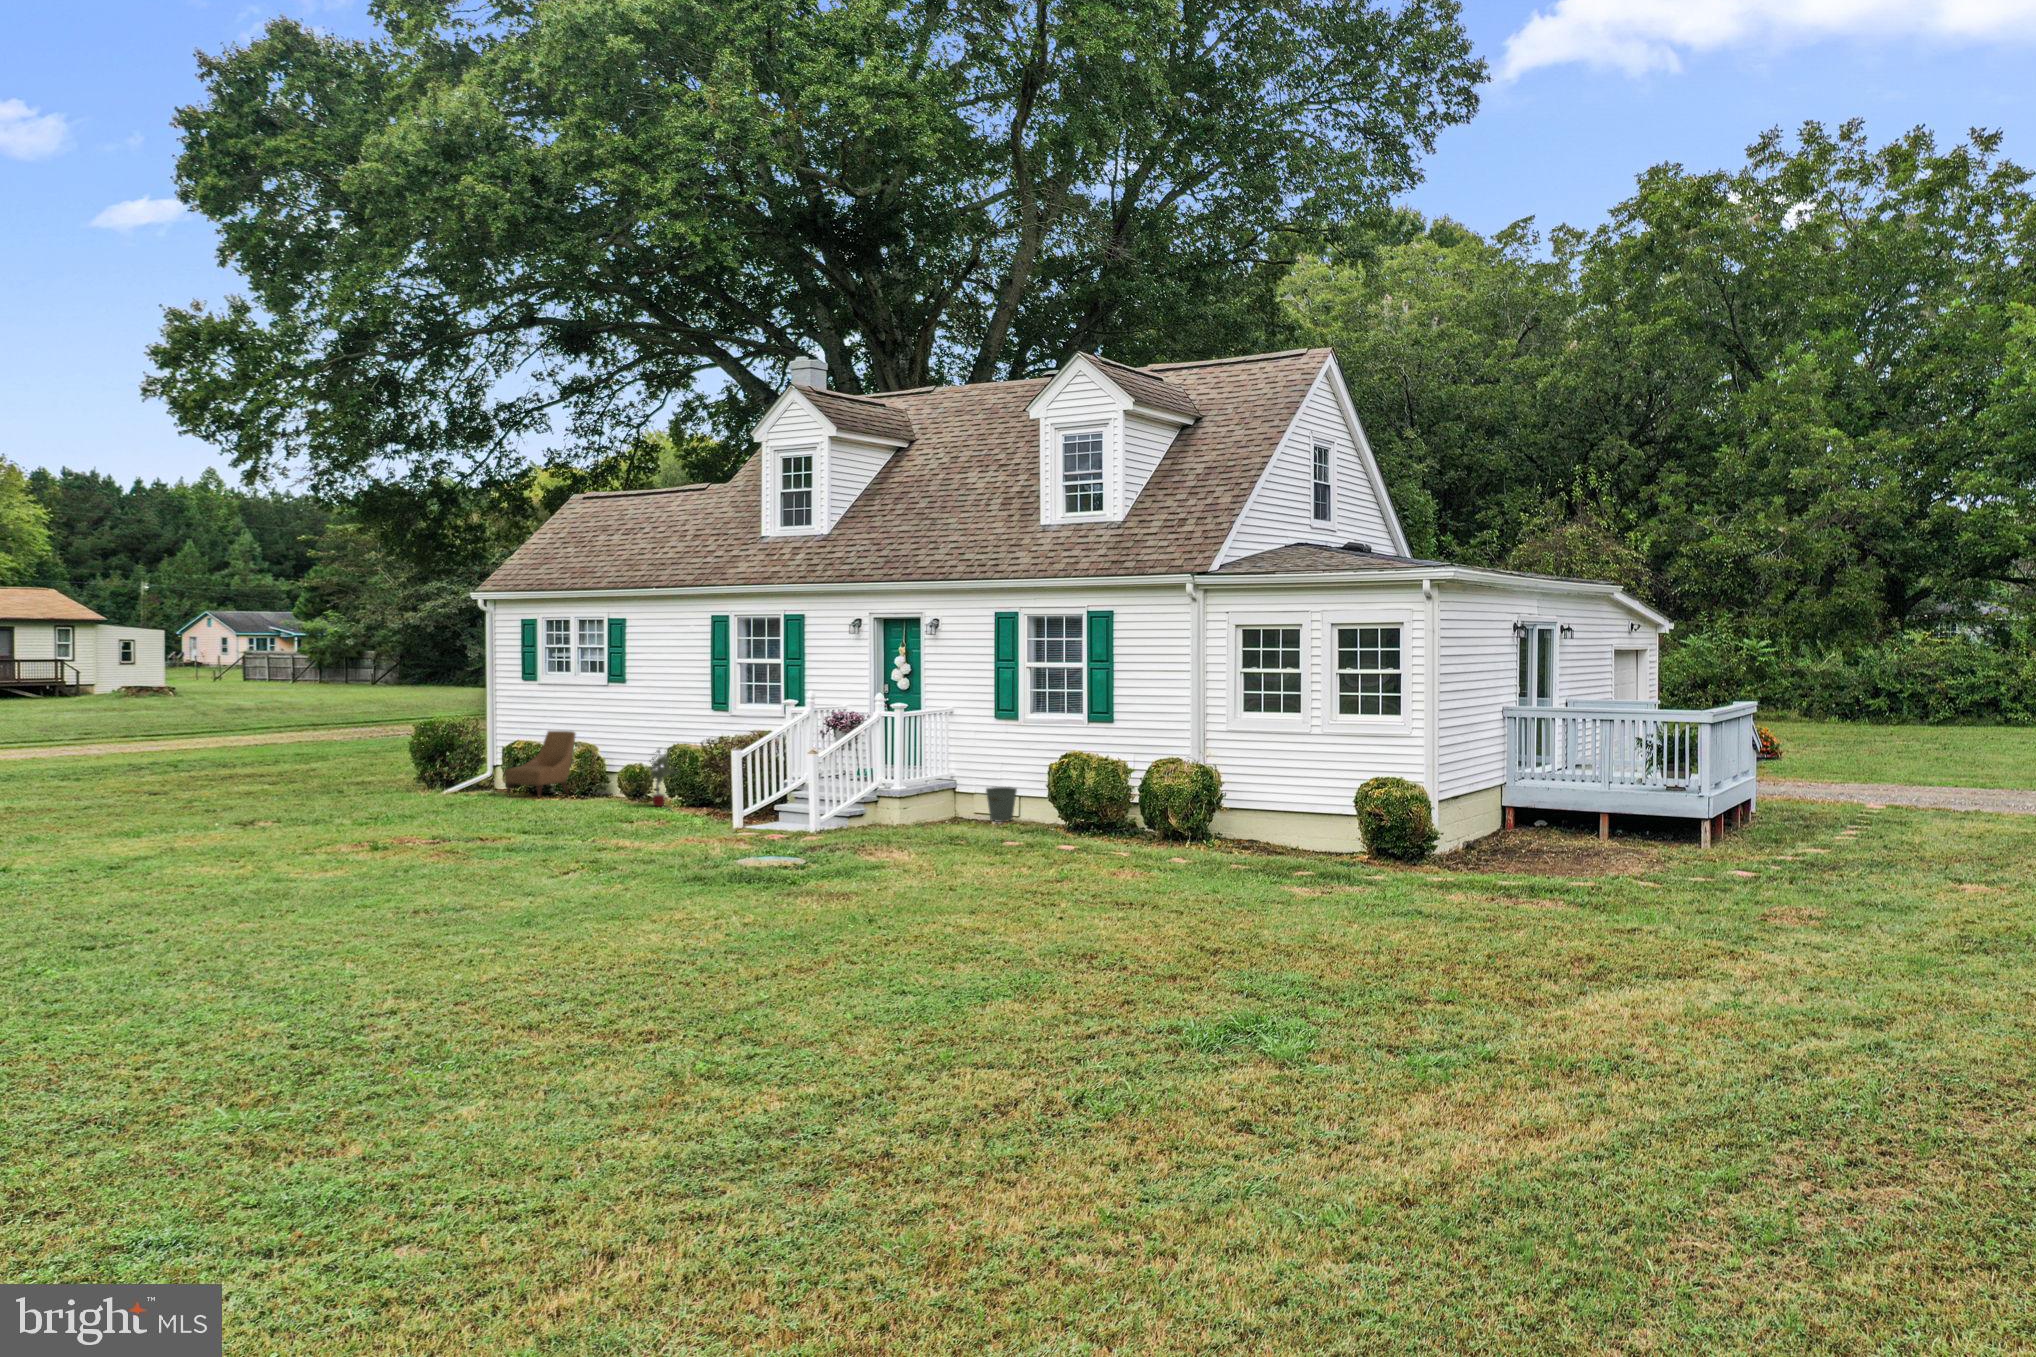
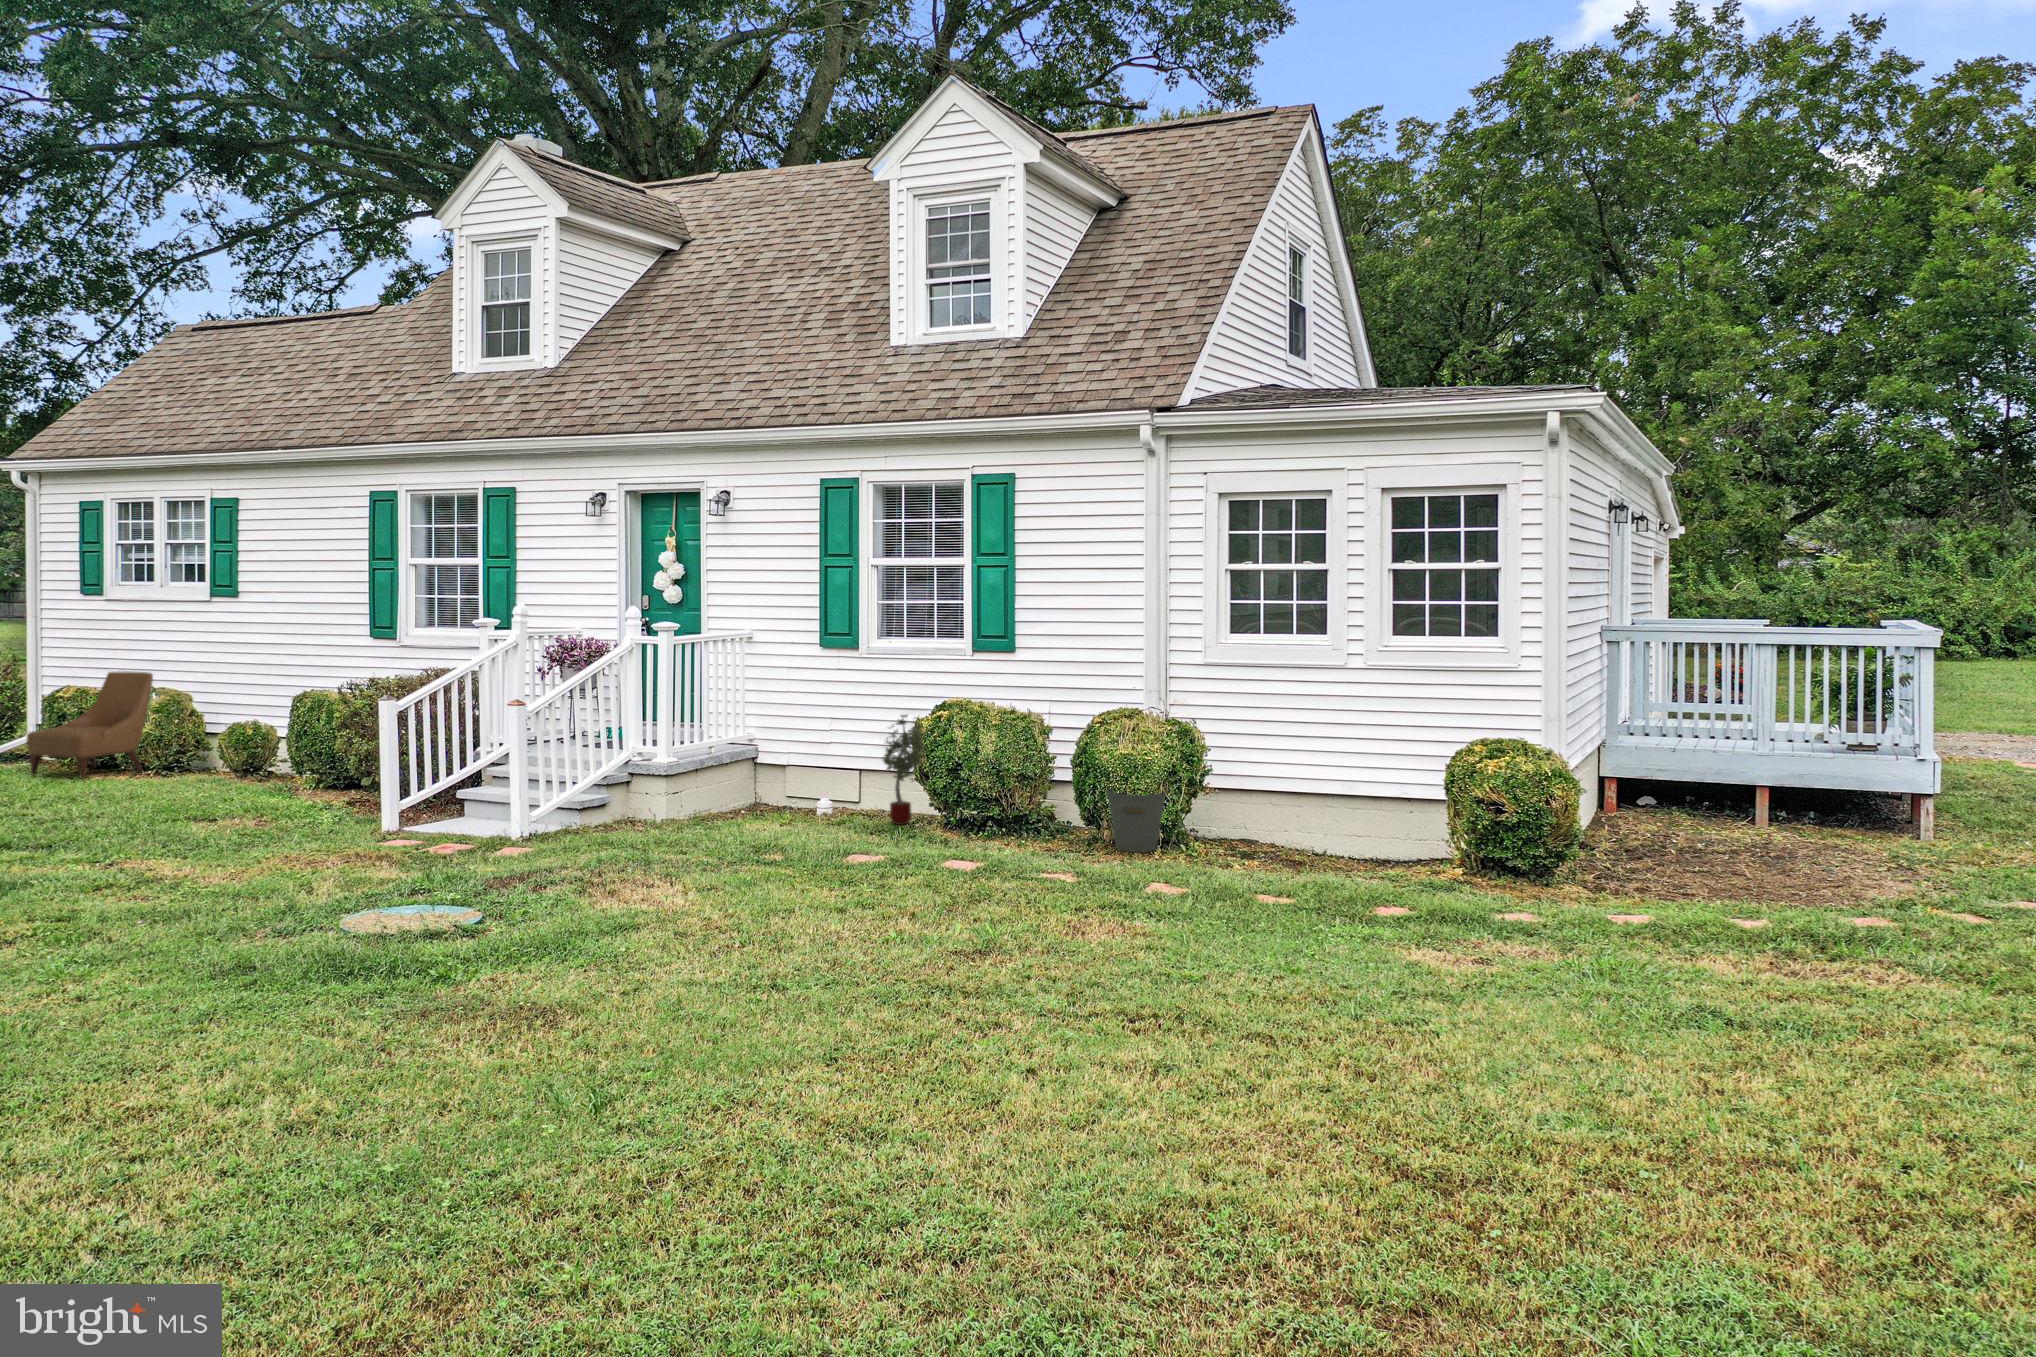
potted tree: present [650,749,679,807] -> present [883,715,928,825]
bucket: present [986,787,1017,822] -> present [1107,788,1167,852]

